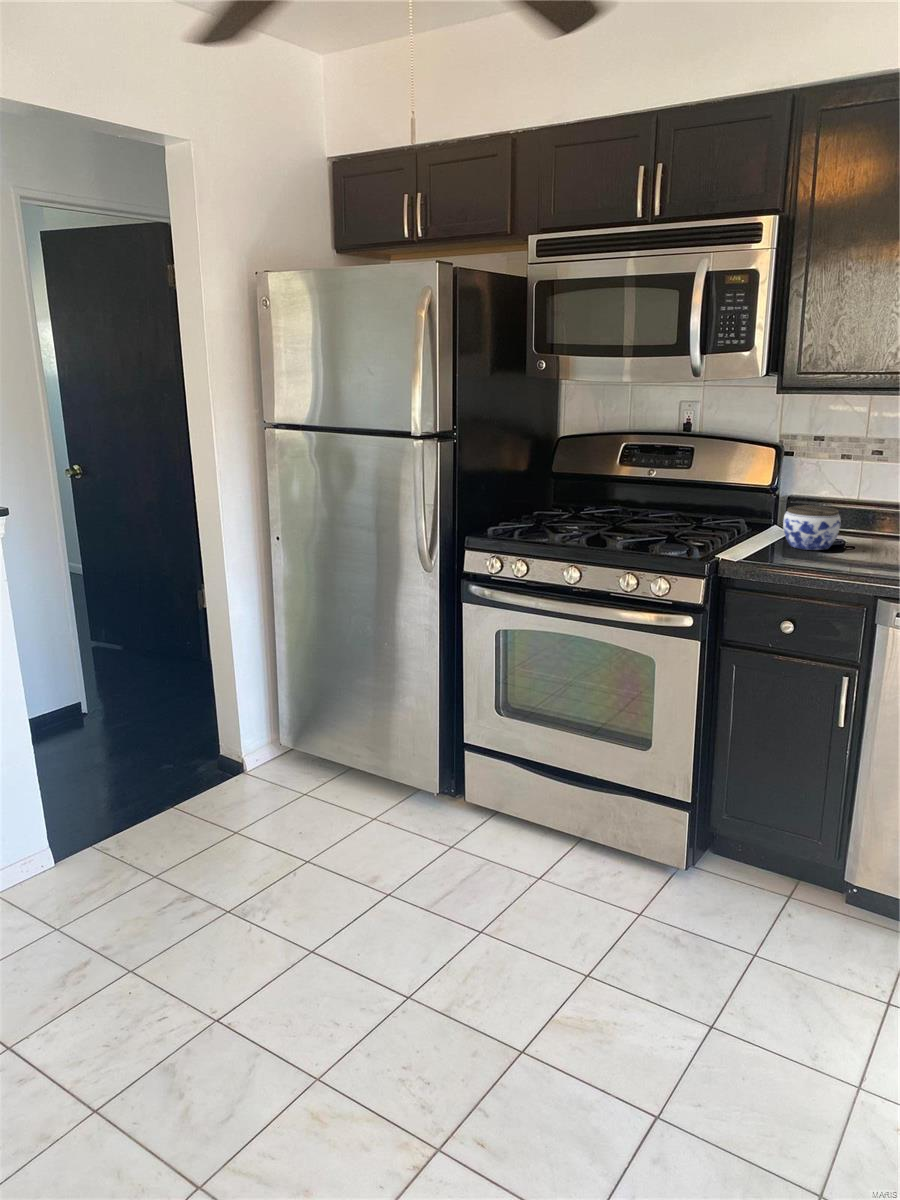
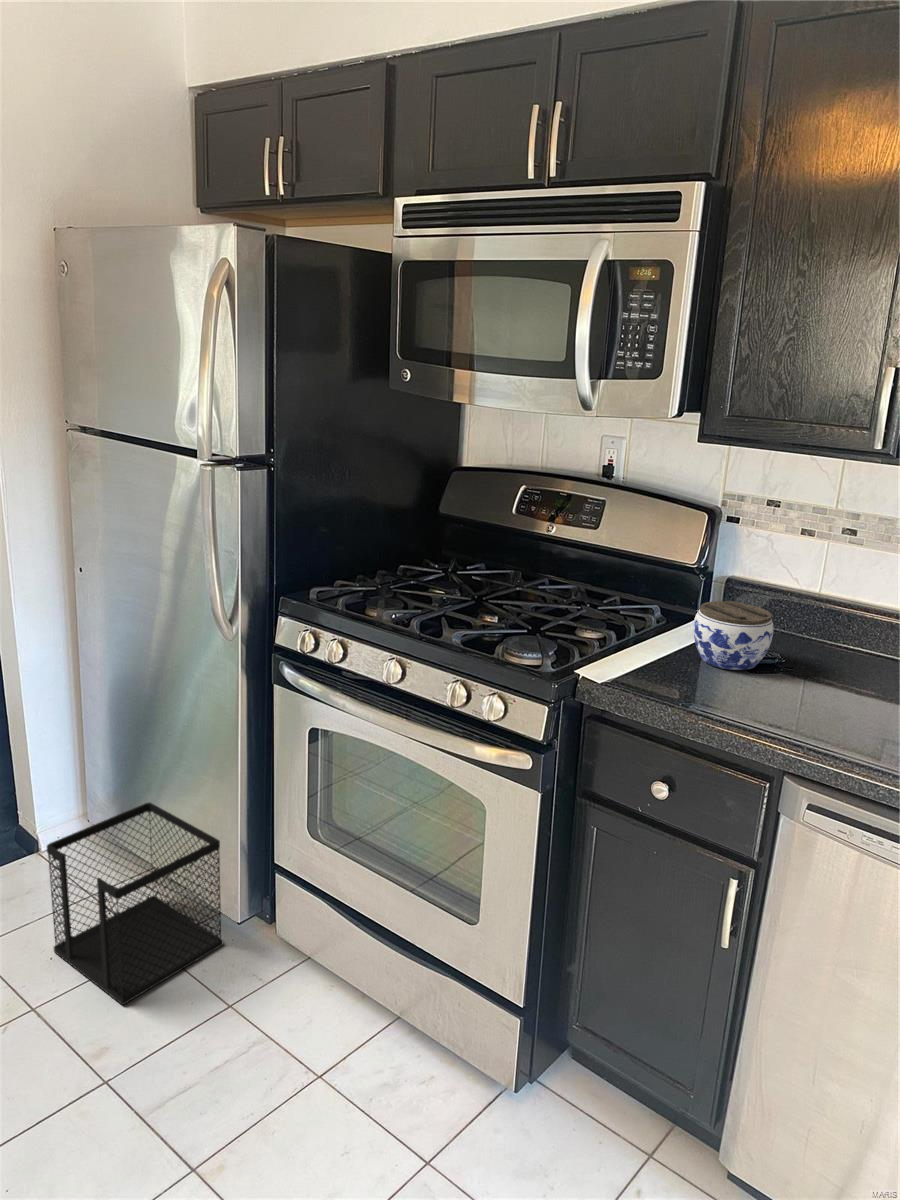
wastebasket: none [295,711,425,852] -> present [47,803,223,1005]

